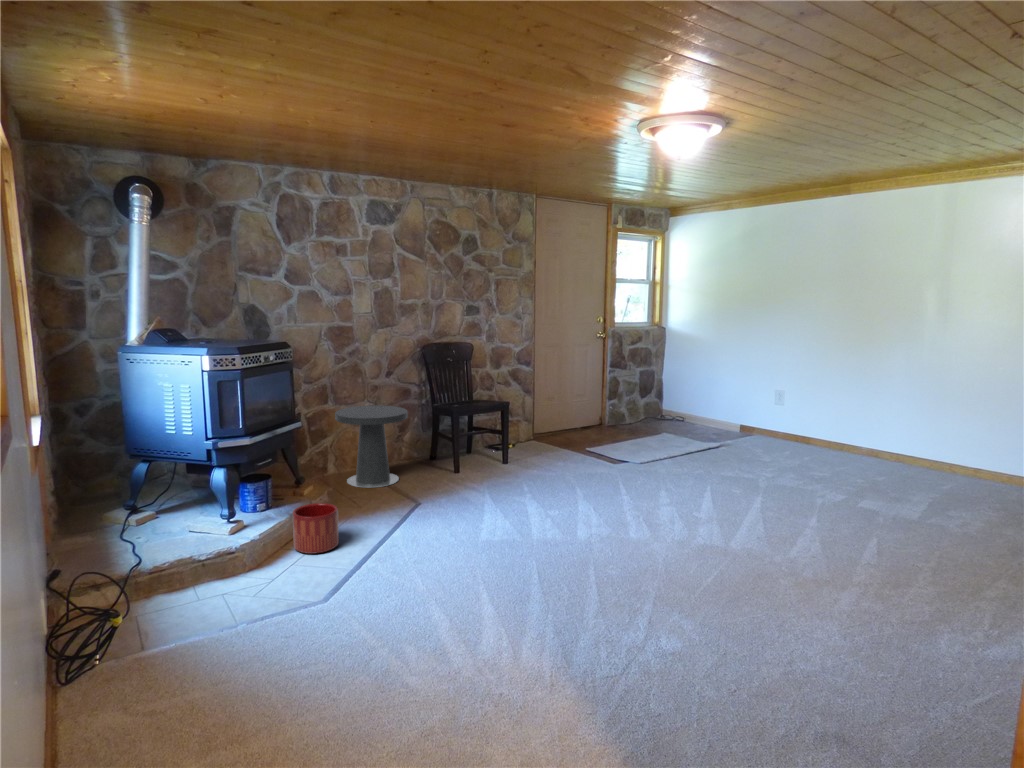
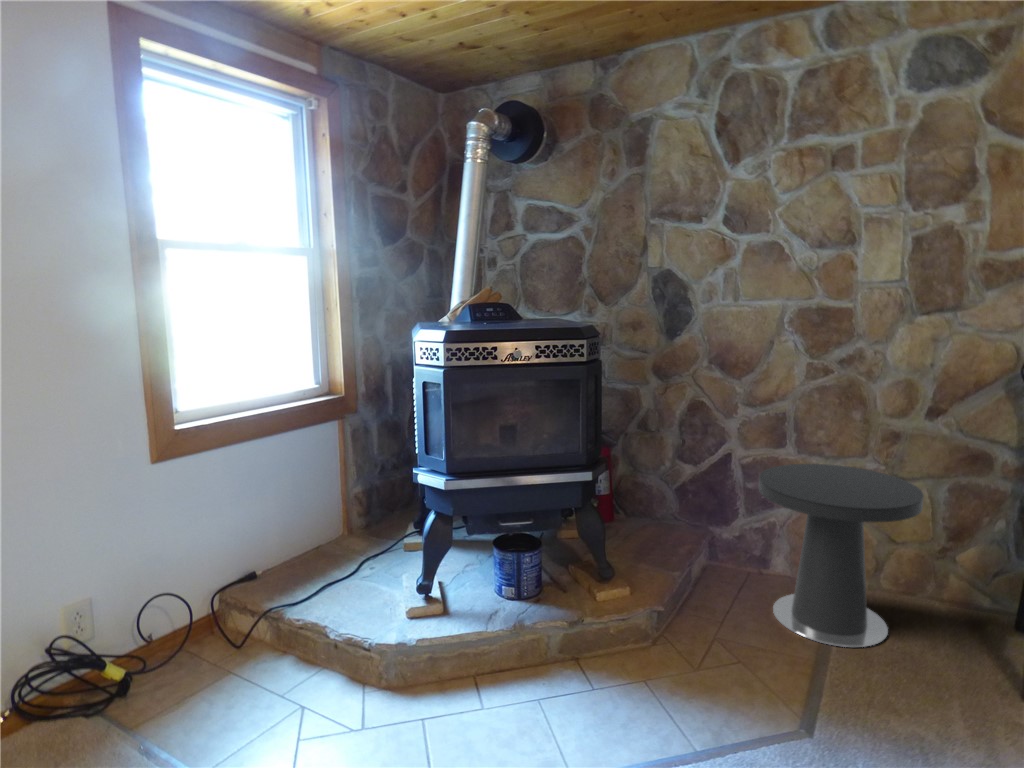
planter: present [293,503,339,554] -> none [467,621,549,731]

